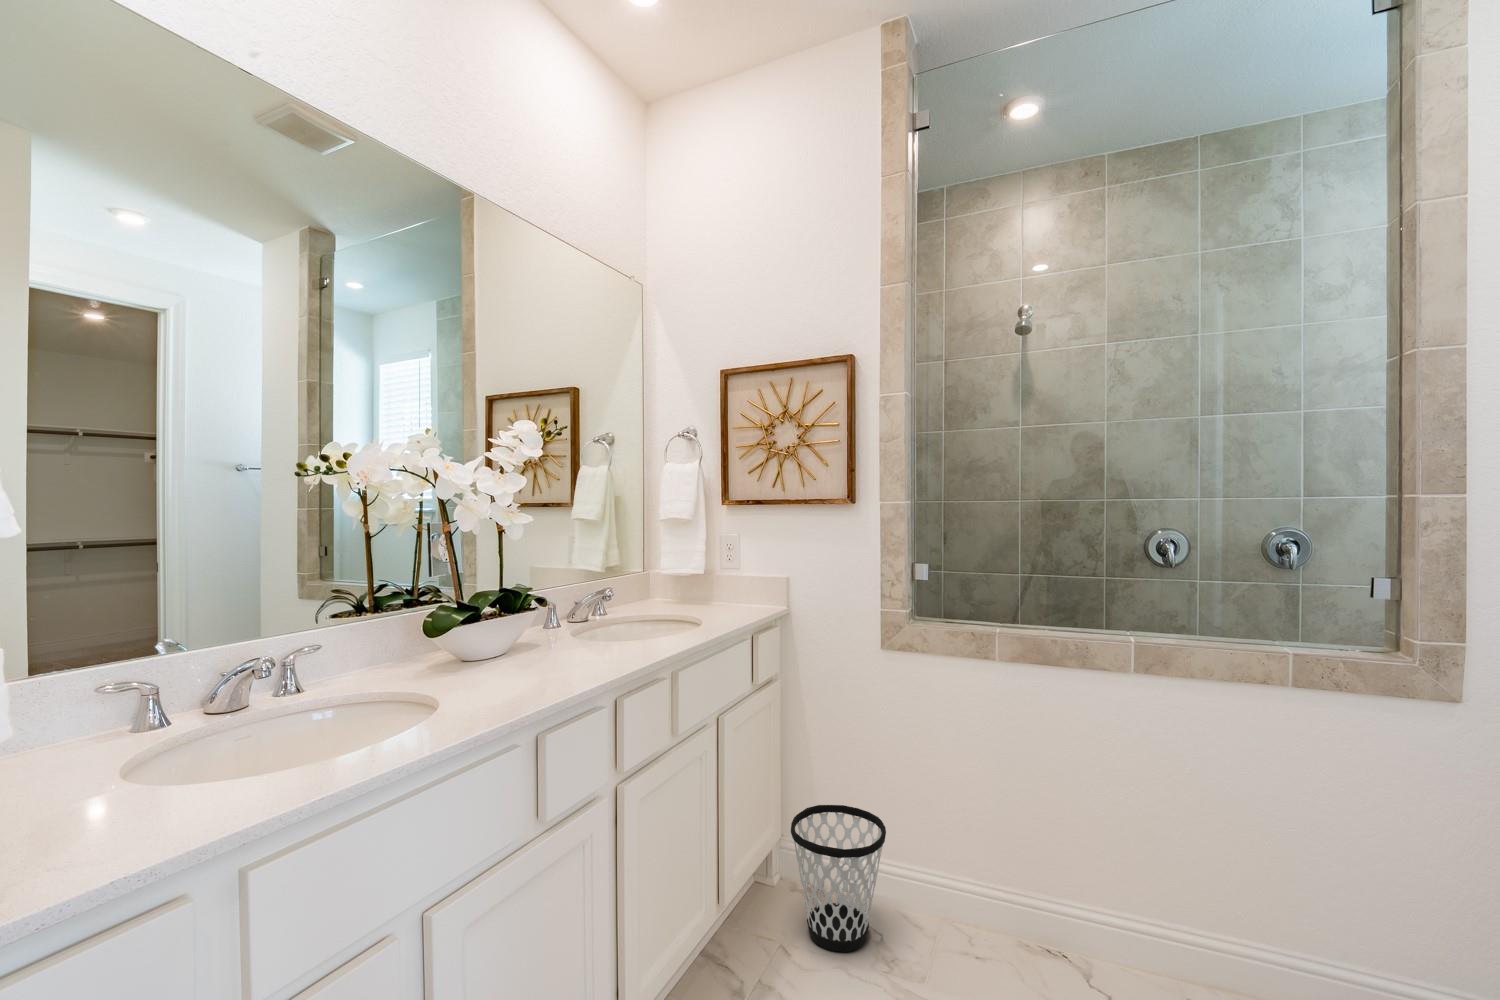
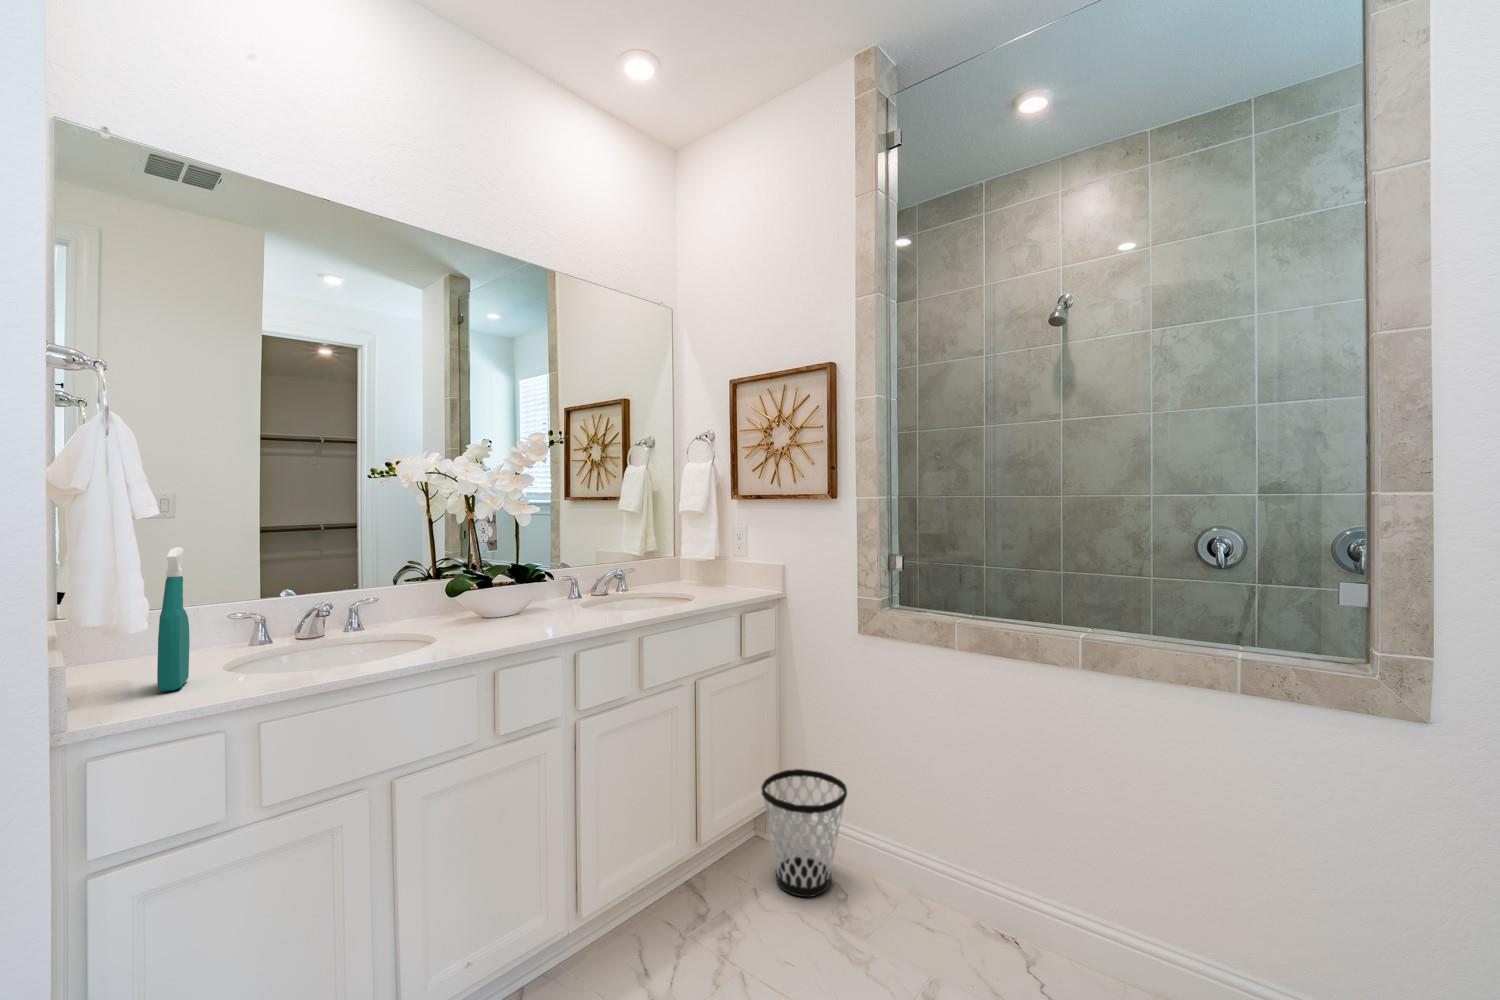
spray bottle: none [58,593,105,854] -> present [157,547,190,692]

